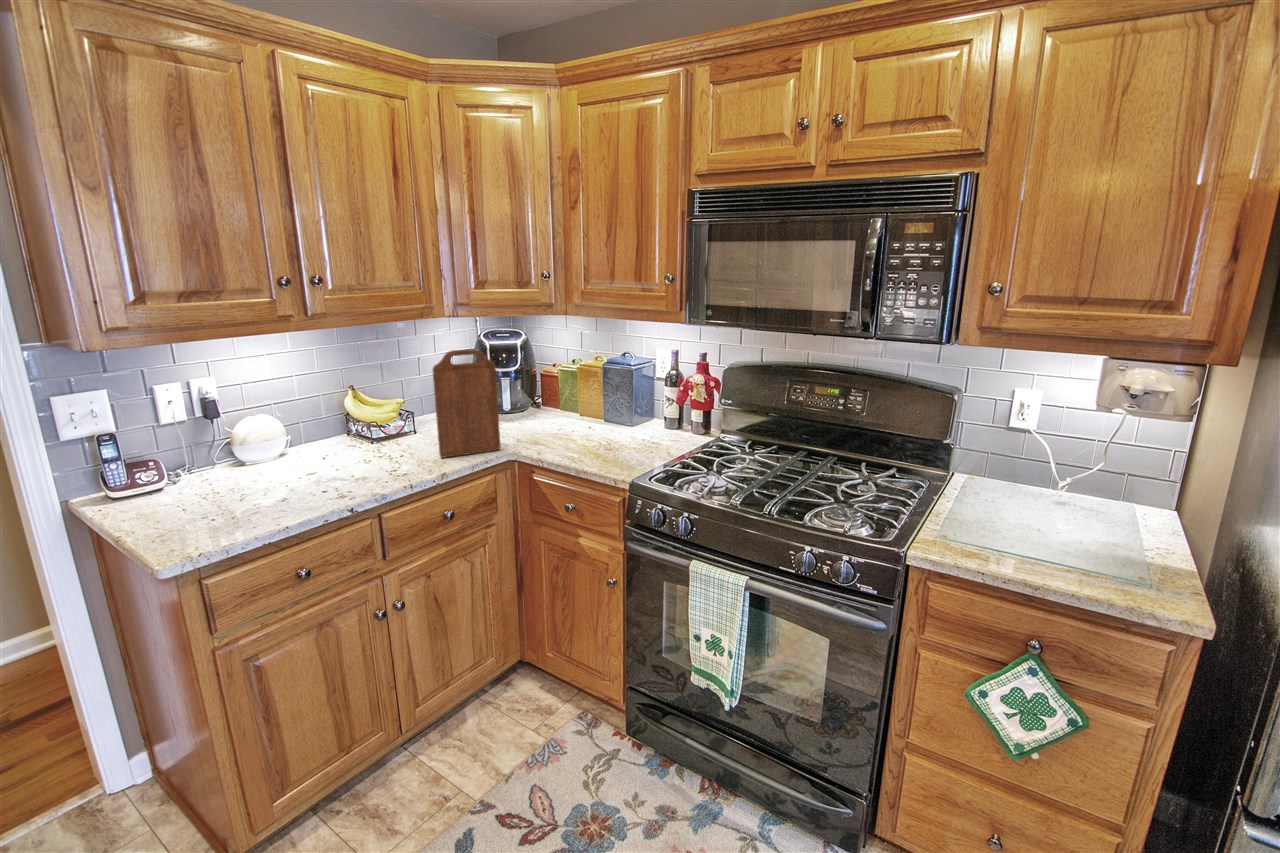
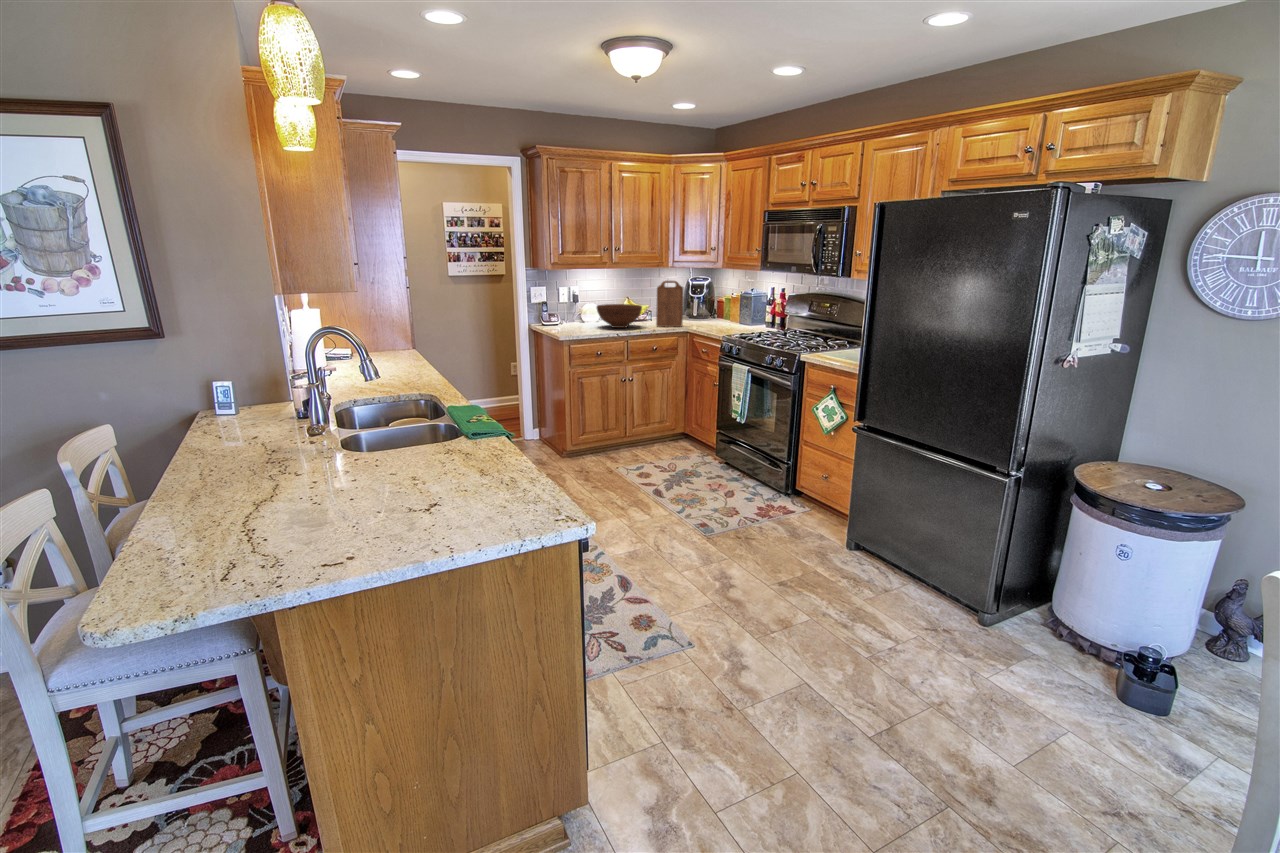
fruit bowl: none [276,410,402,479] -> present [597,304,642,328]

